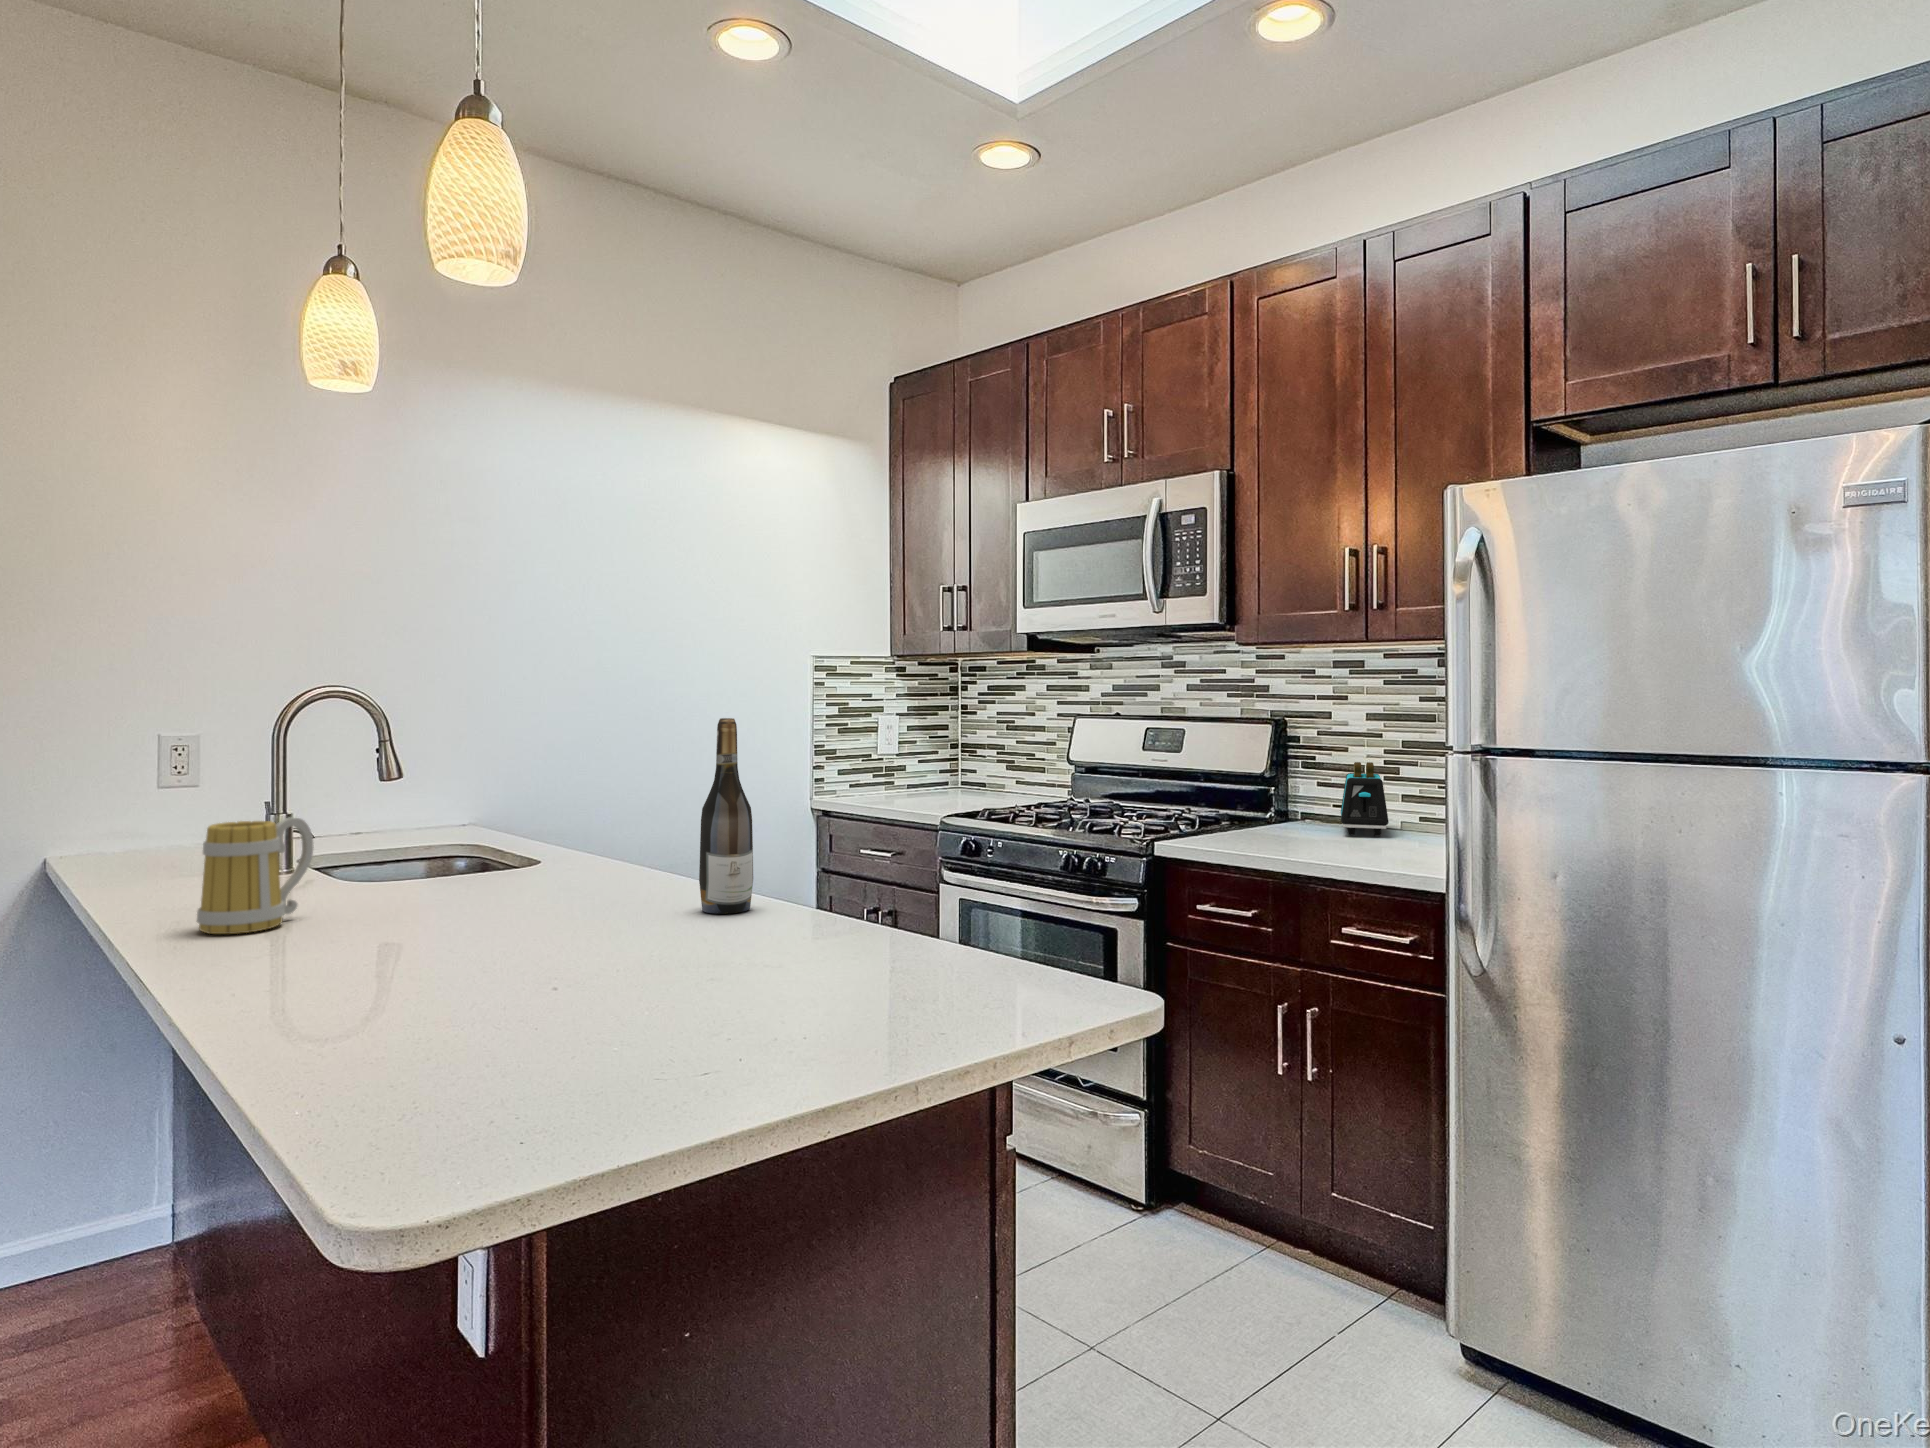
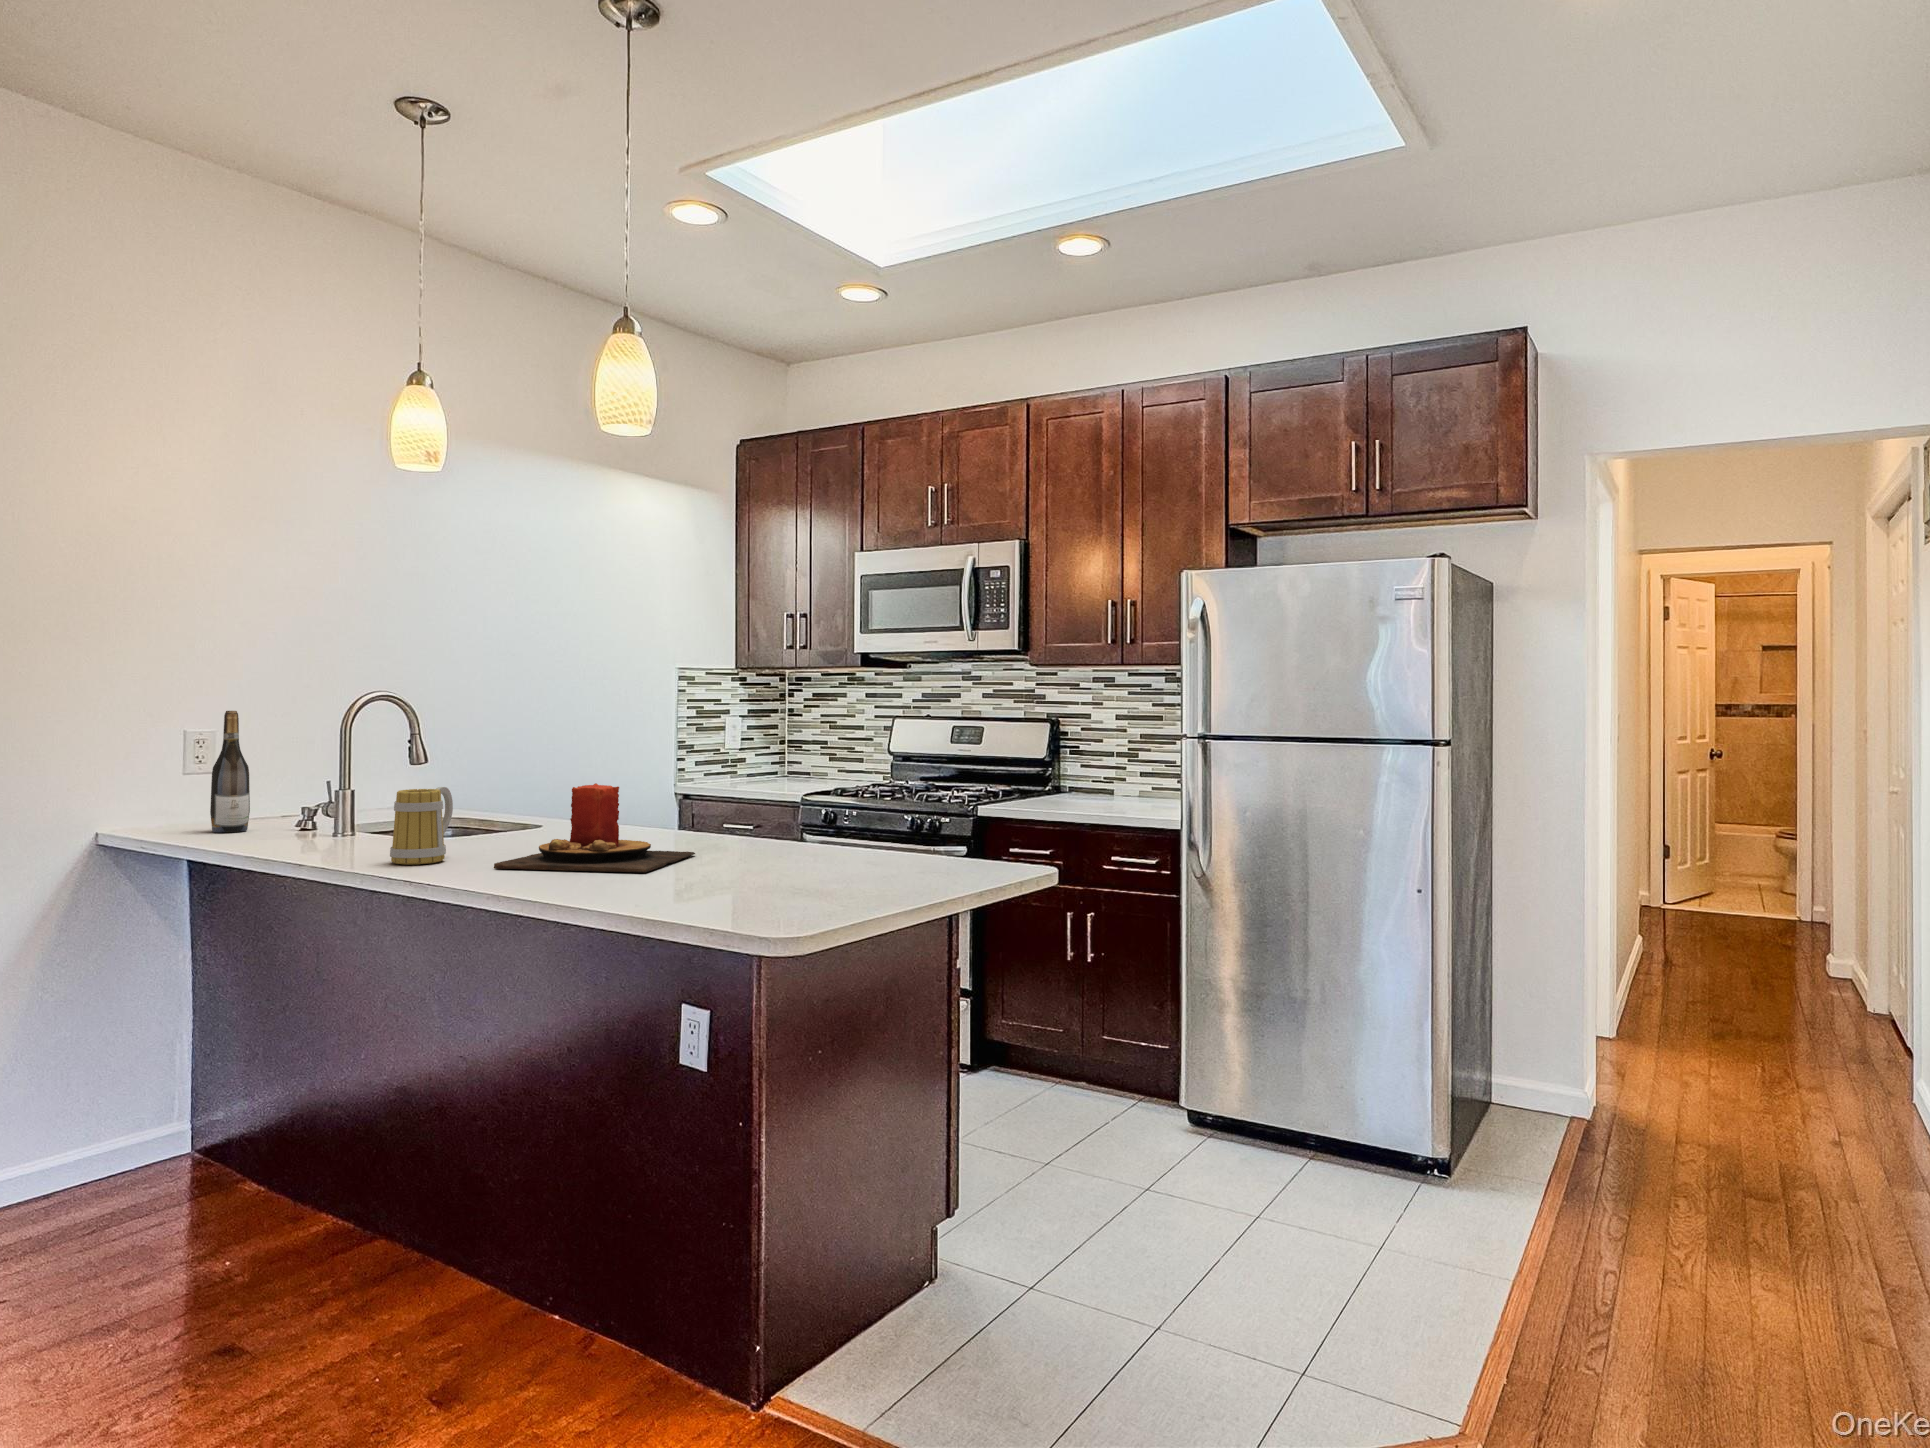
wine bottle: present [699,718,753,914] -> present [210,711,250,833]
toaster: present [1341,762,1389,836] -> none [1101,749,1136,800]
candle: none [302,818,636,971] -> present [494,783,695,873]

